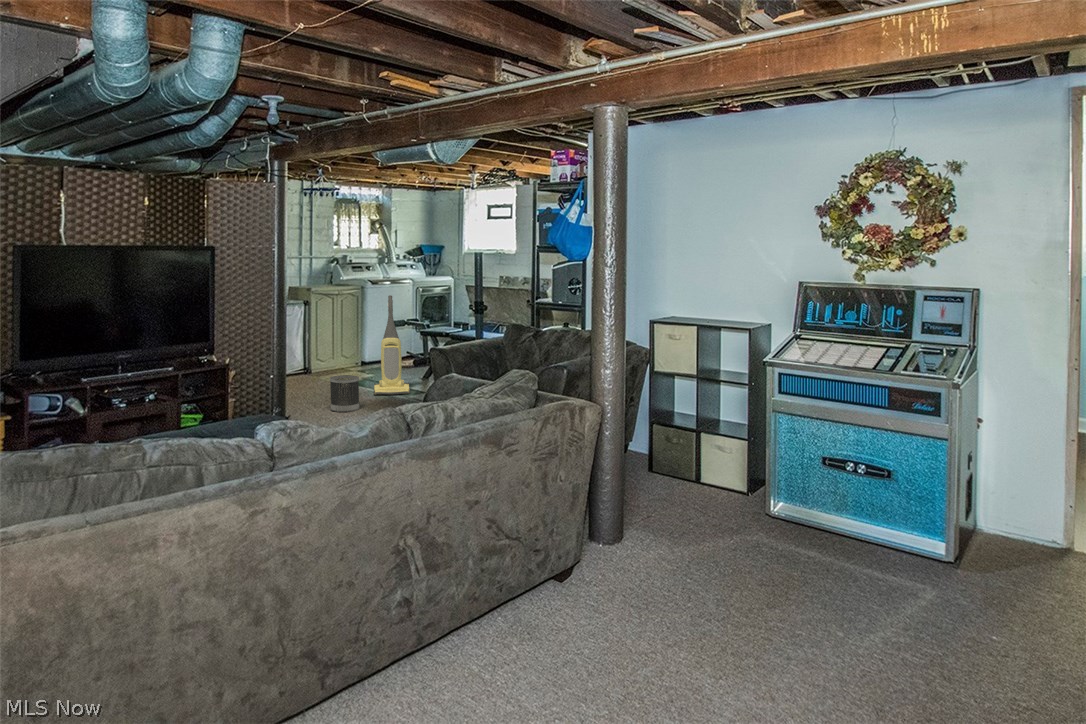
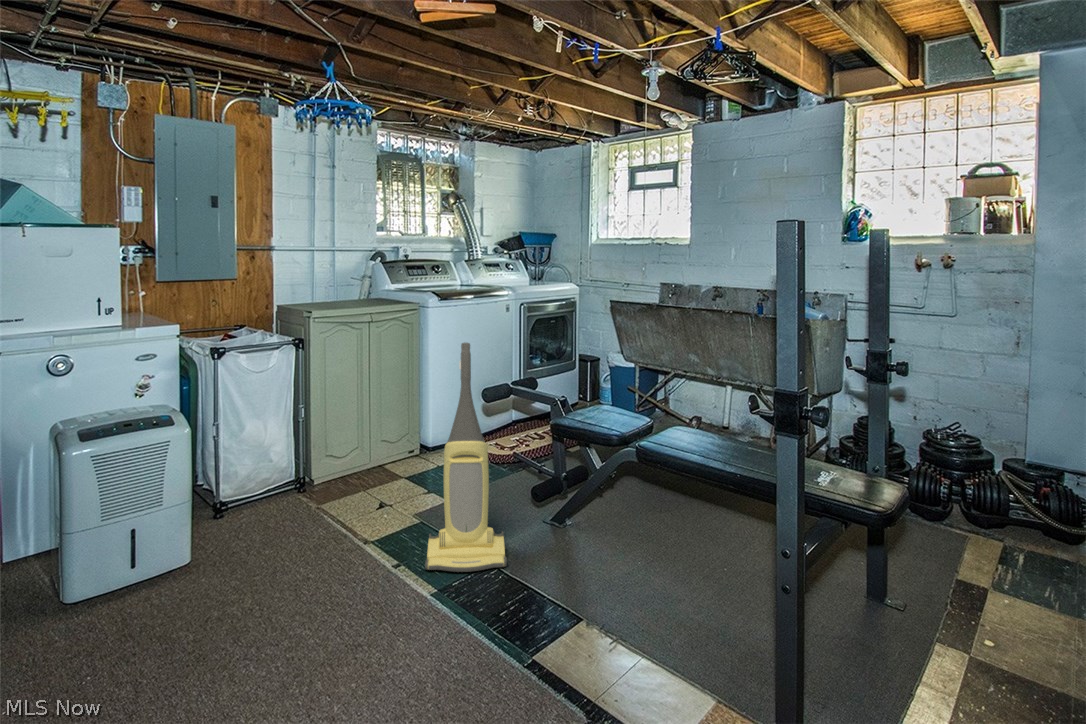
wastebasket: present [330,375,360,412] -> none [298,563,380,683]

